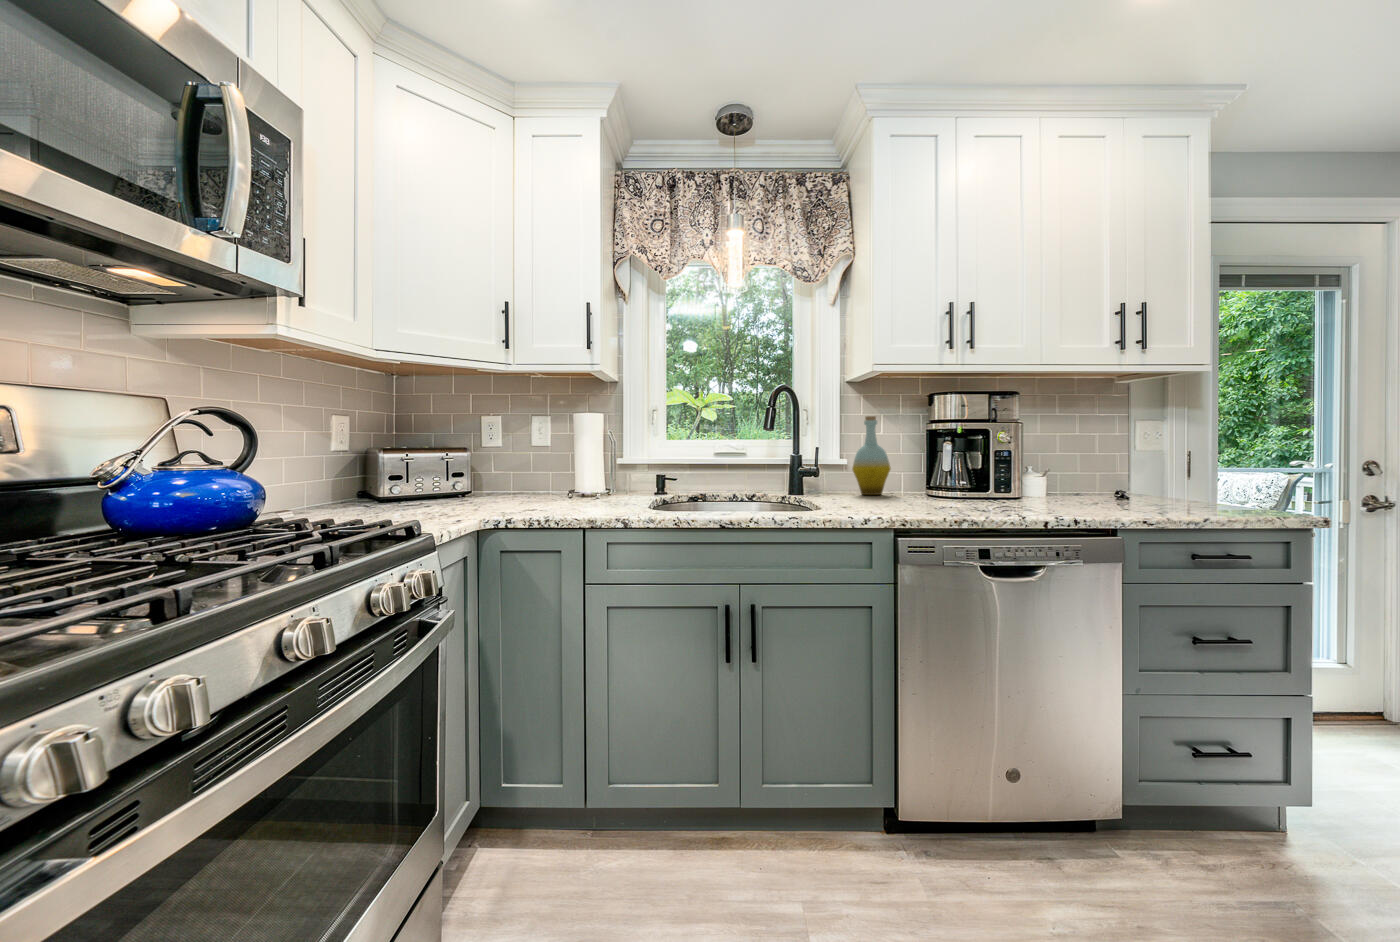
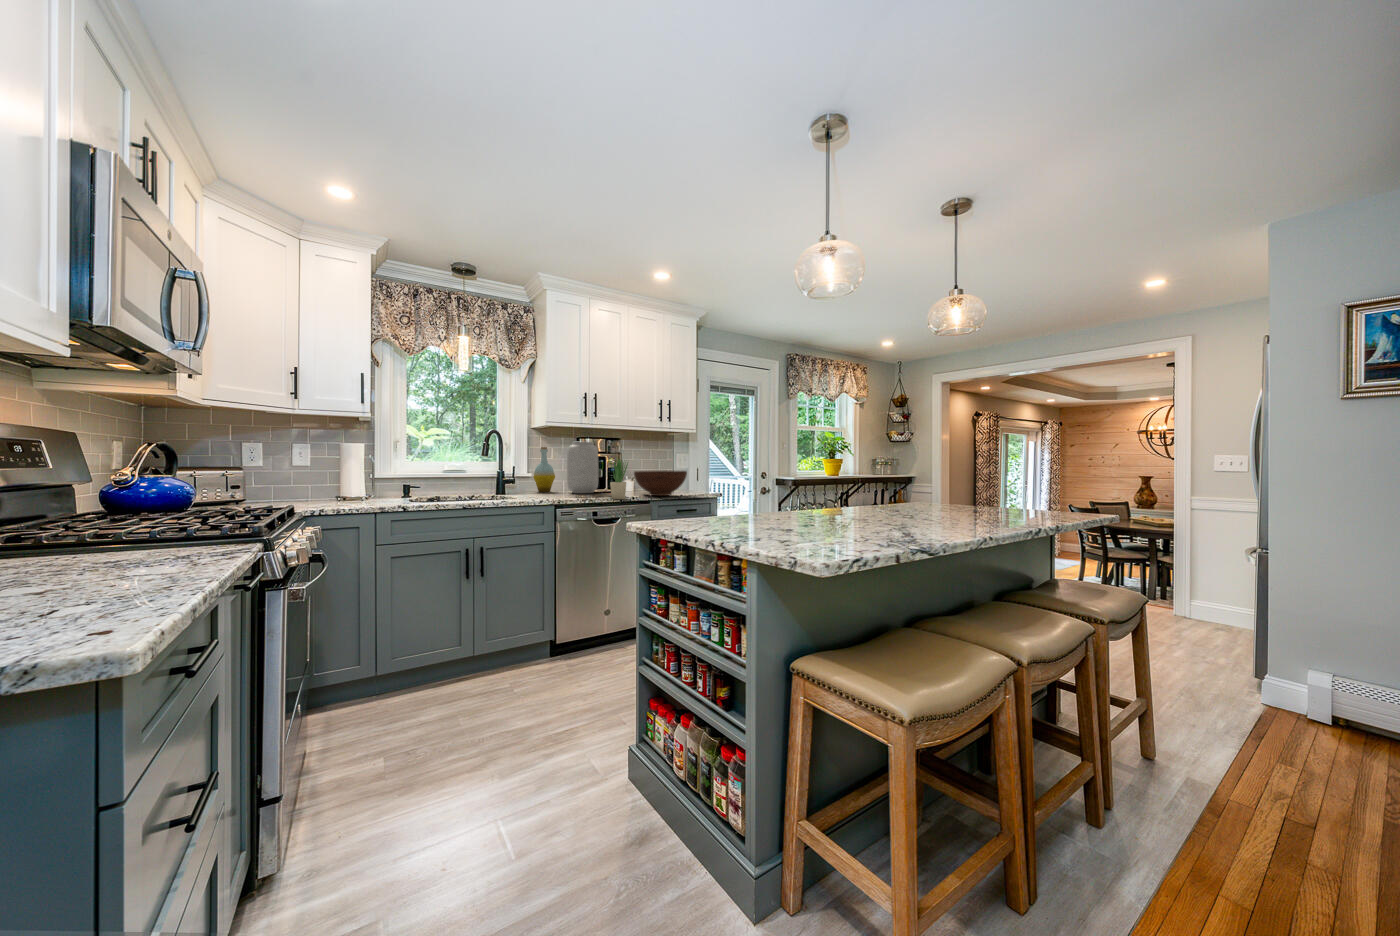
vase: none [913,402,973,500] -> present [567,442,598,493]
potted plant: none [1003,417,1047,516] -> present [610,459,628,499]
fruit bowl: none [1051,455,1185,510] -> present [634,471,687,496]

